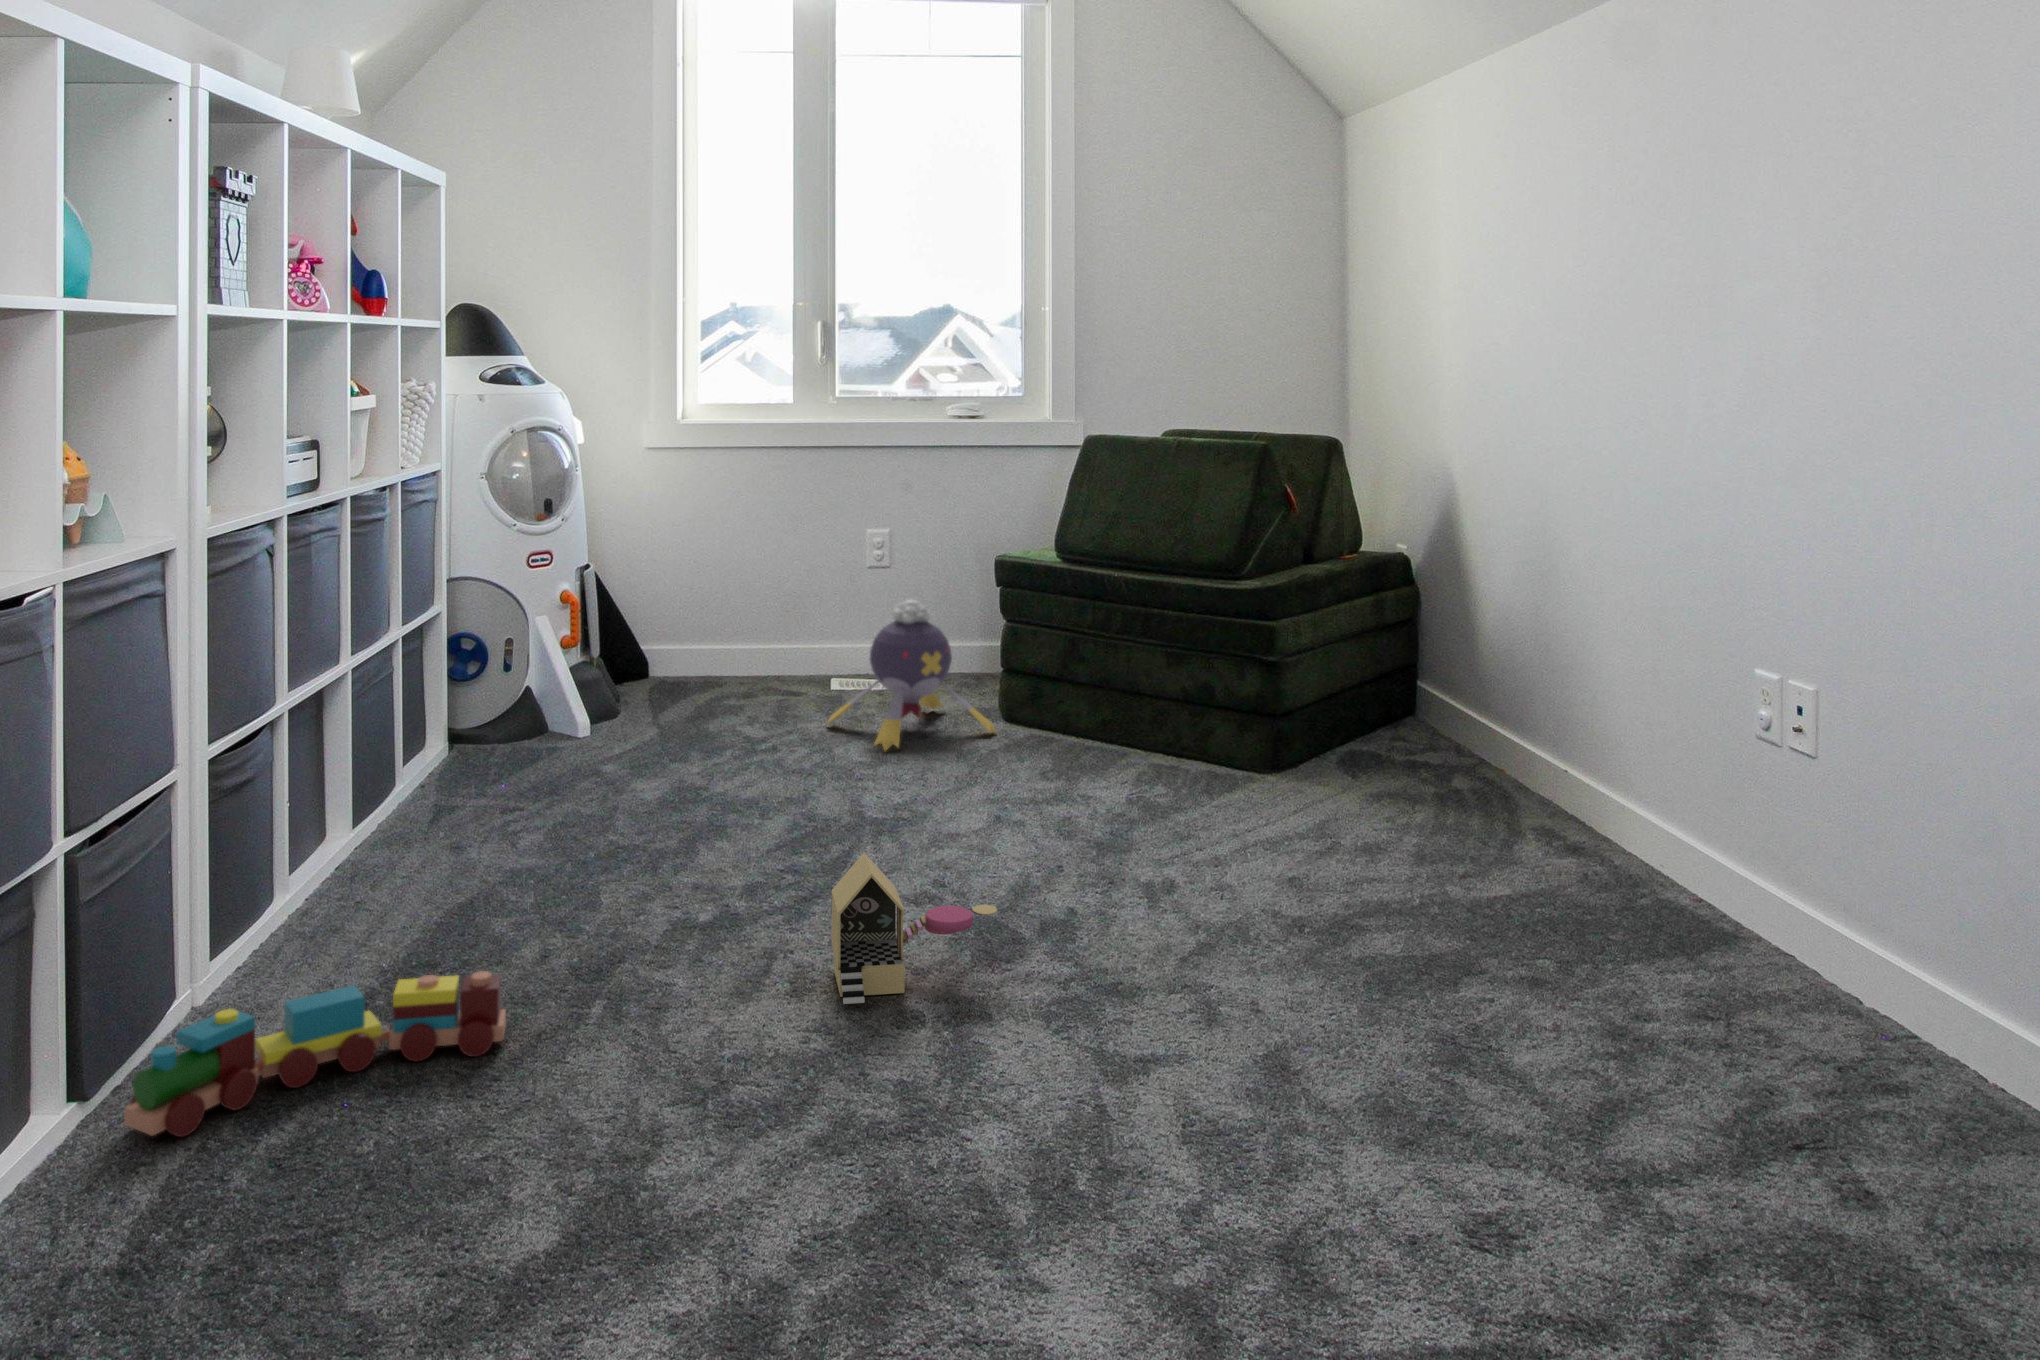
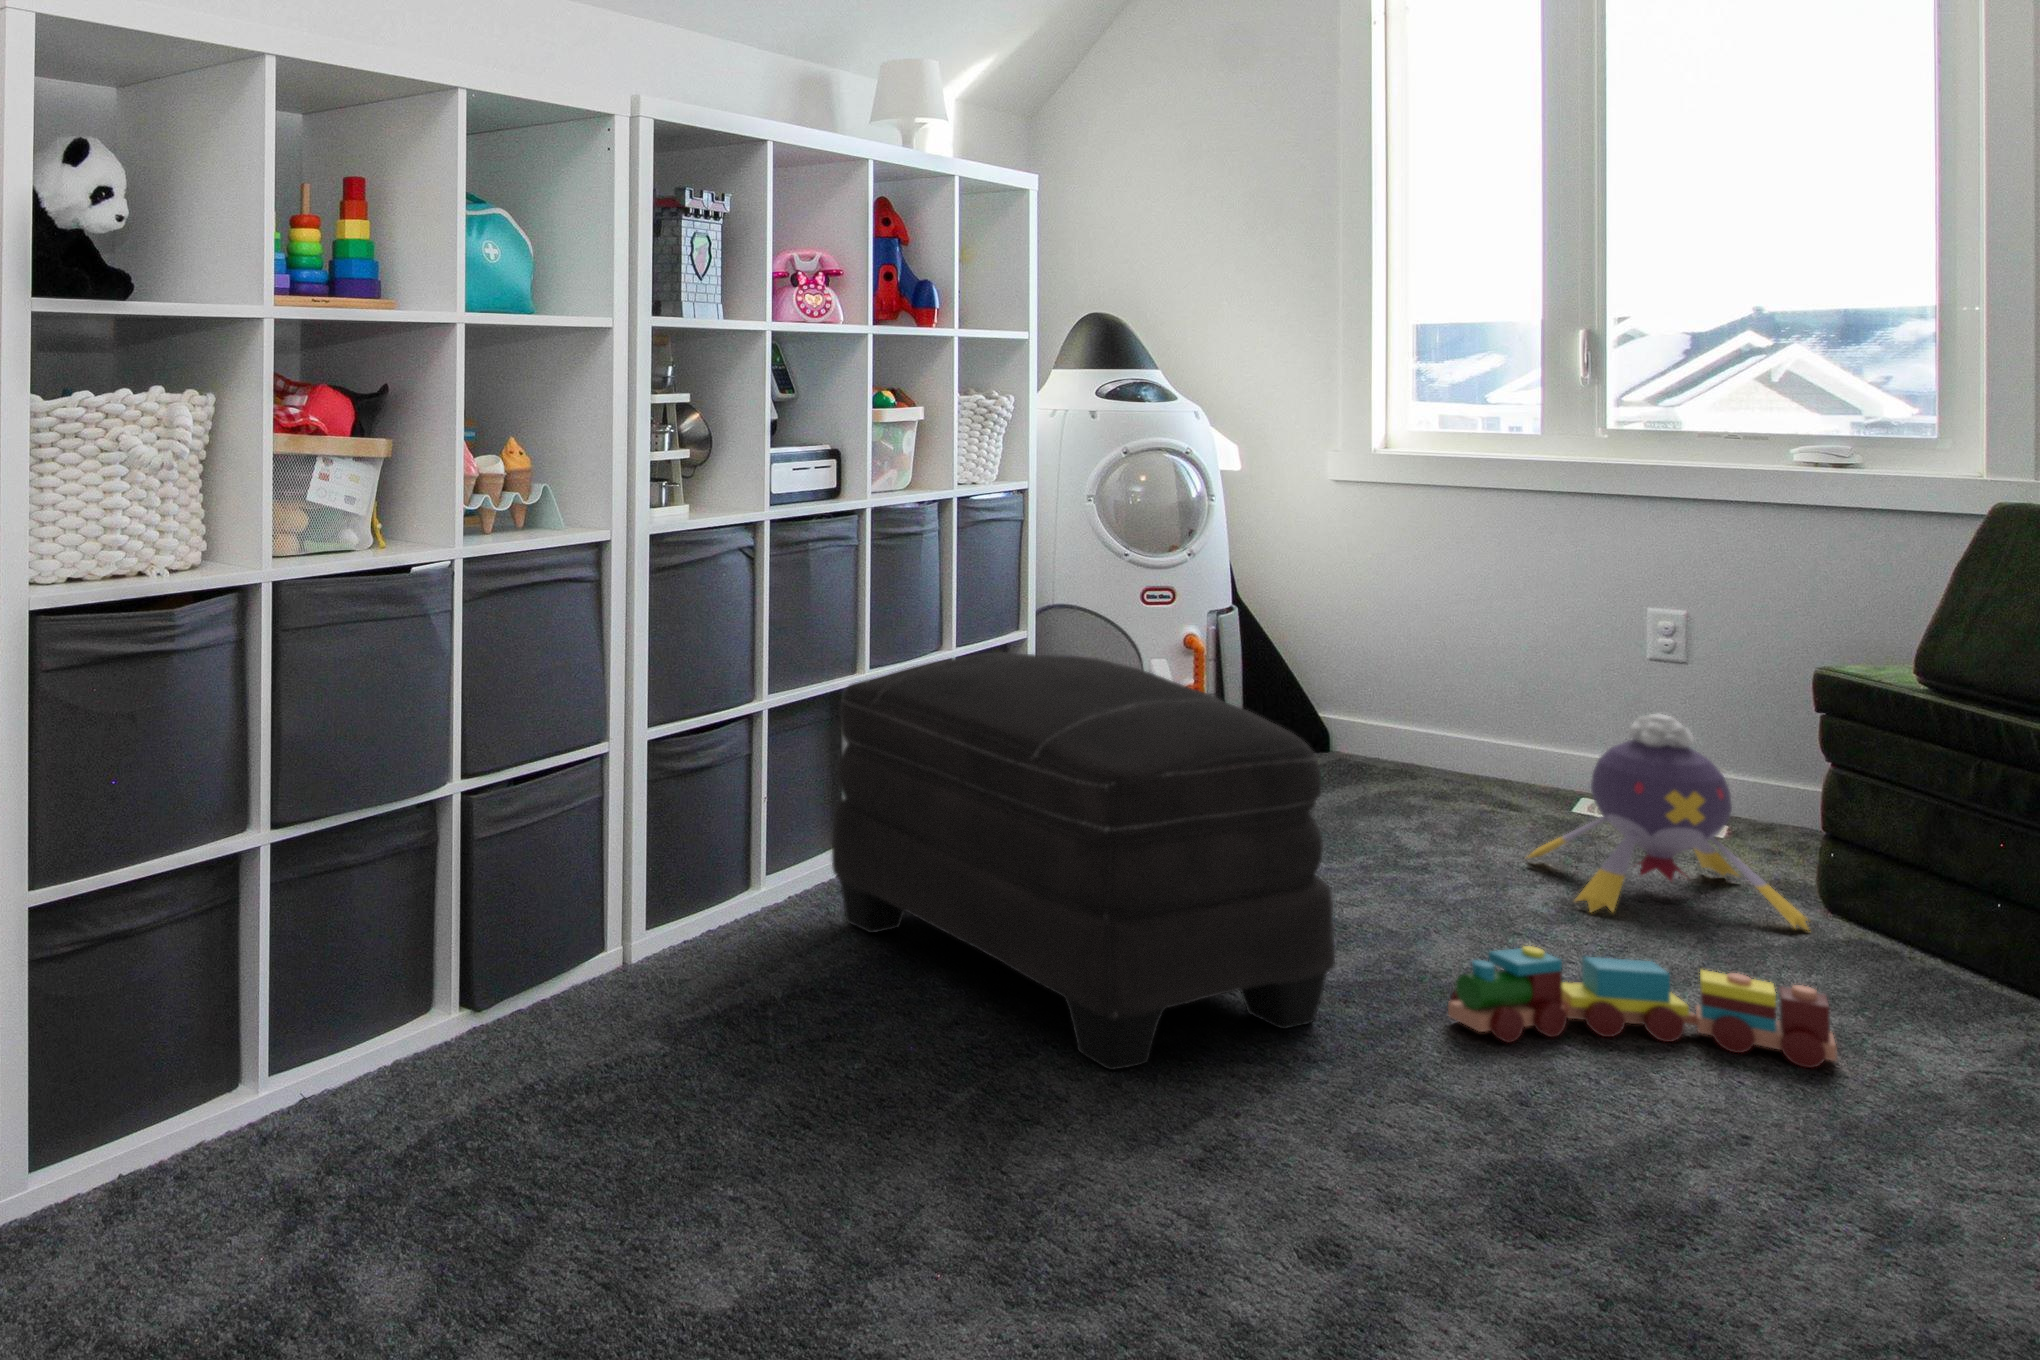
ottoman: none [365,610,802,951] -> present [832,652,1335,1070]
toy house: present [831,853,997,1004] -> none [1241,1017,1511,1218]
toy train: present [124,971,506,1137] -> present [1448,946,1837,1068]

